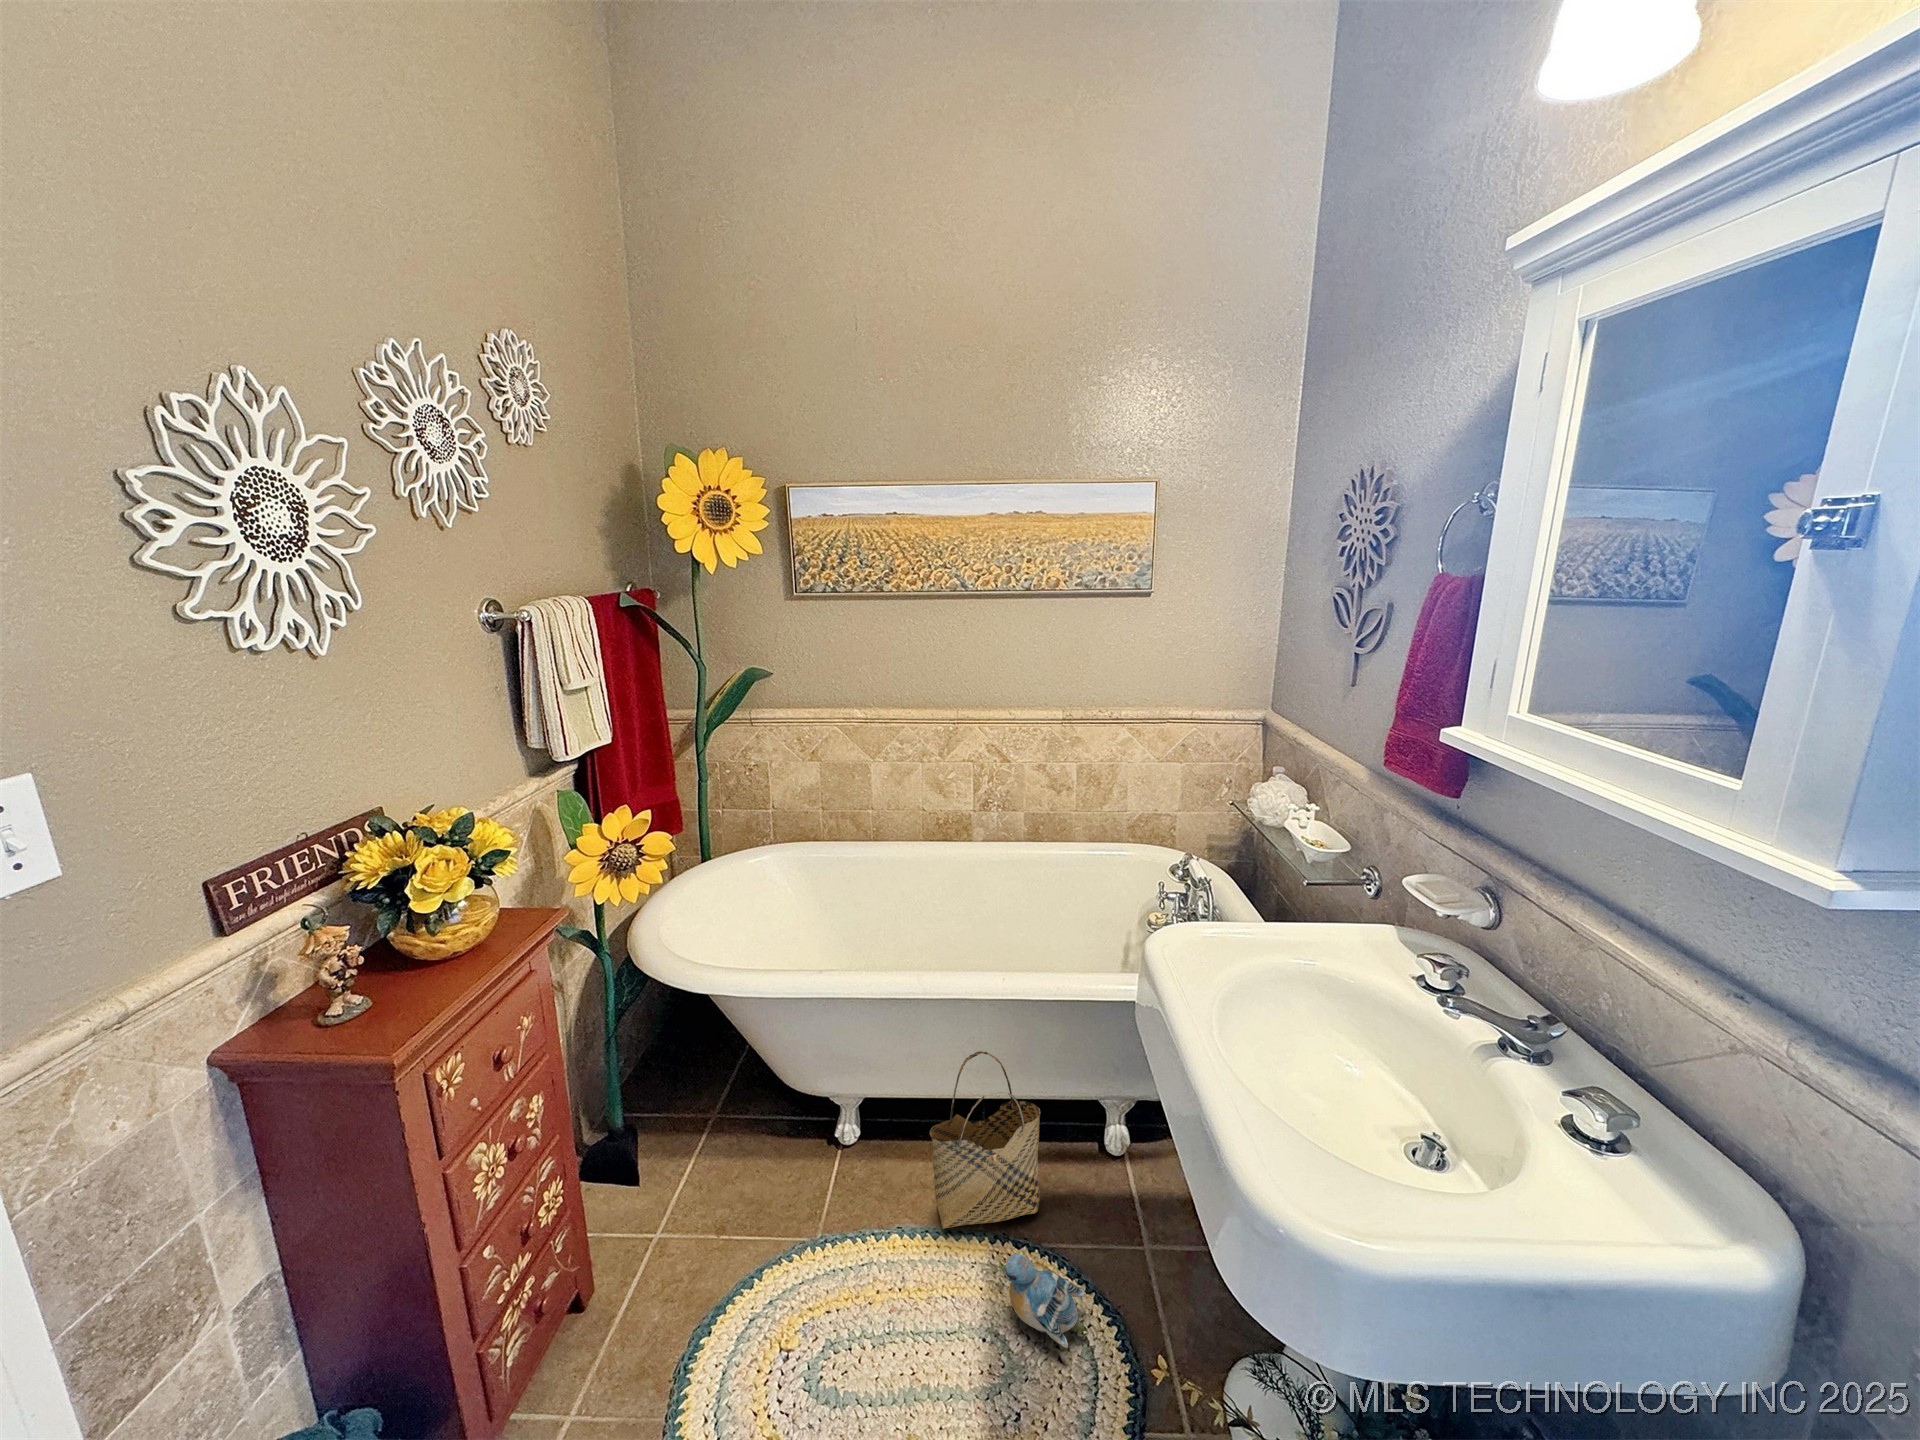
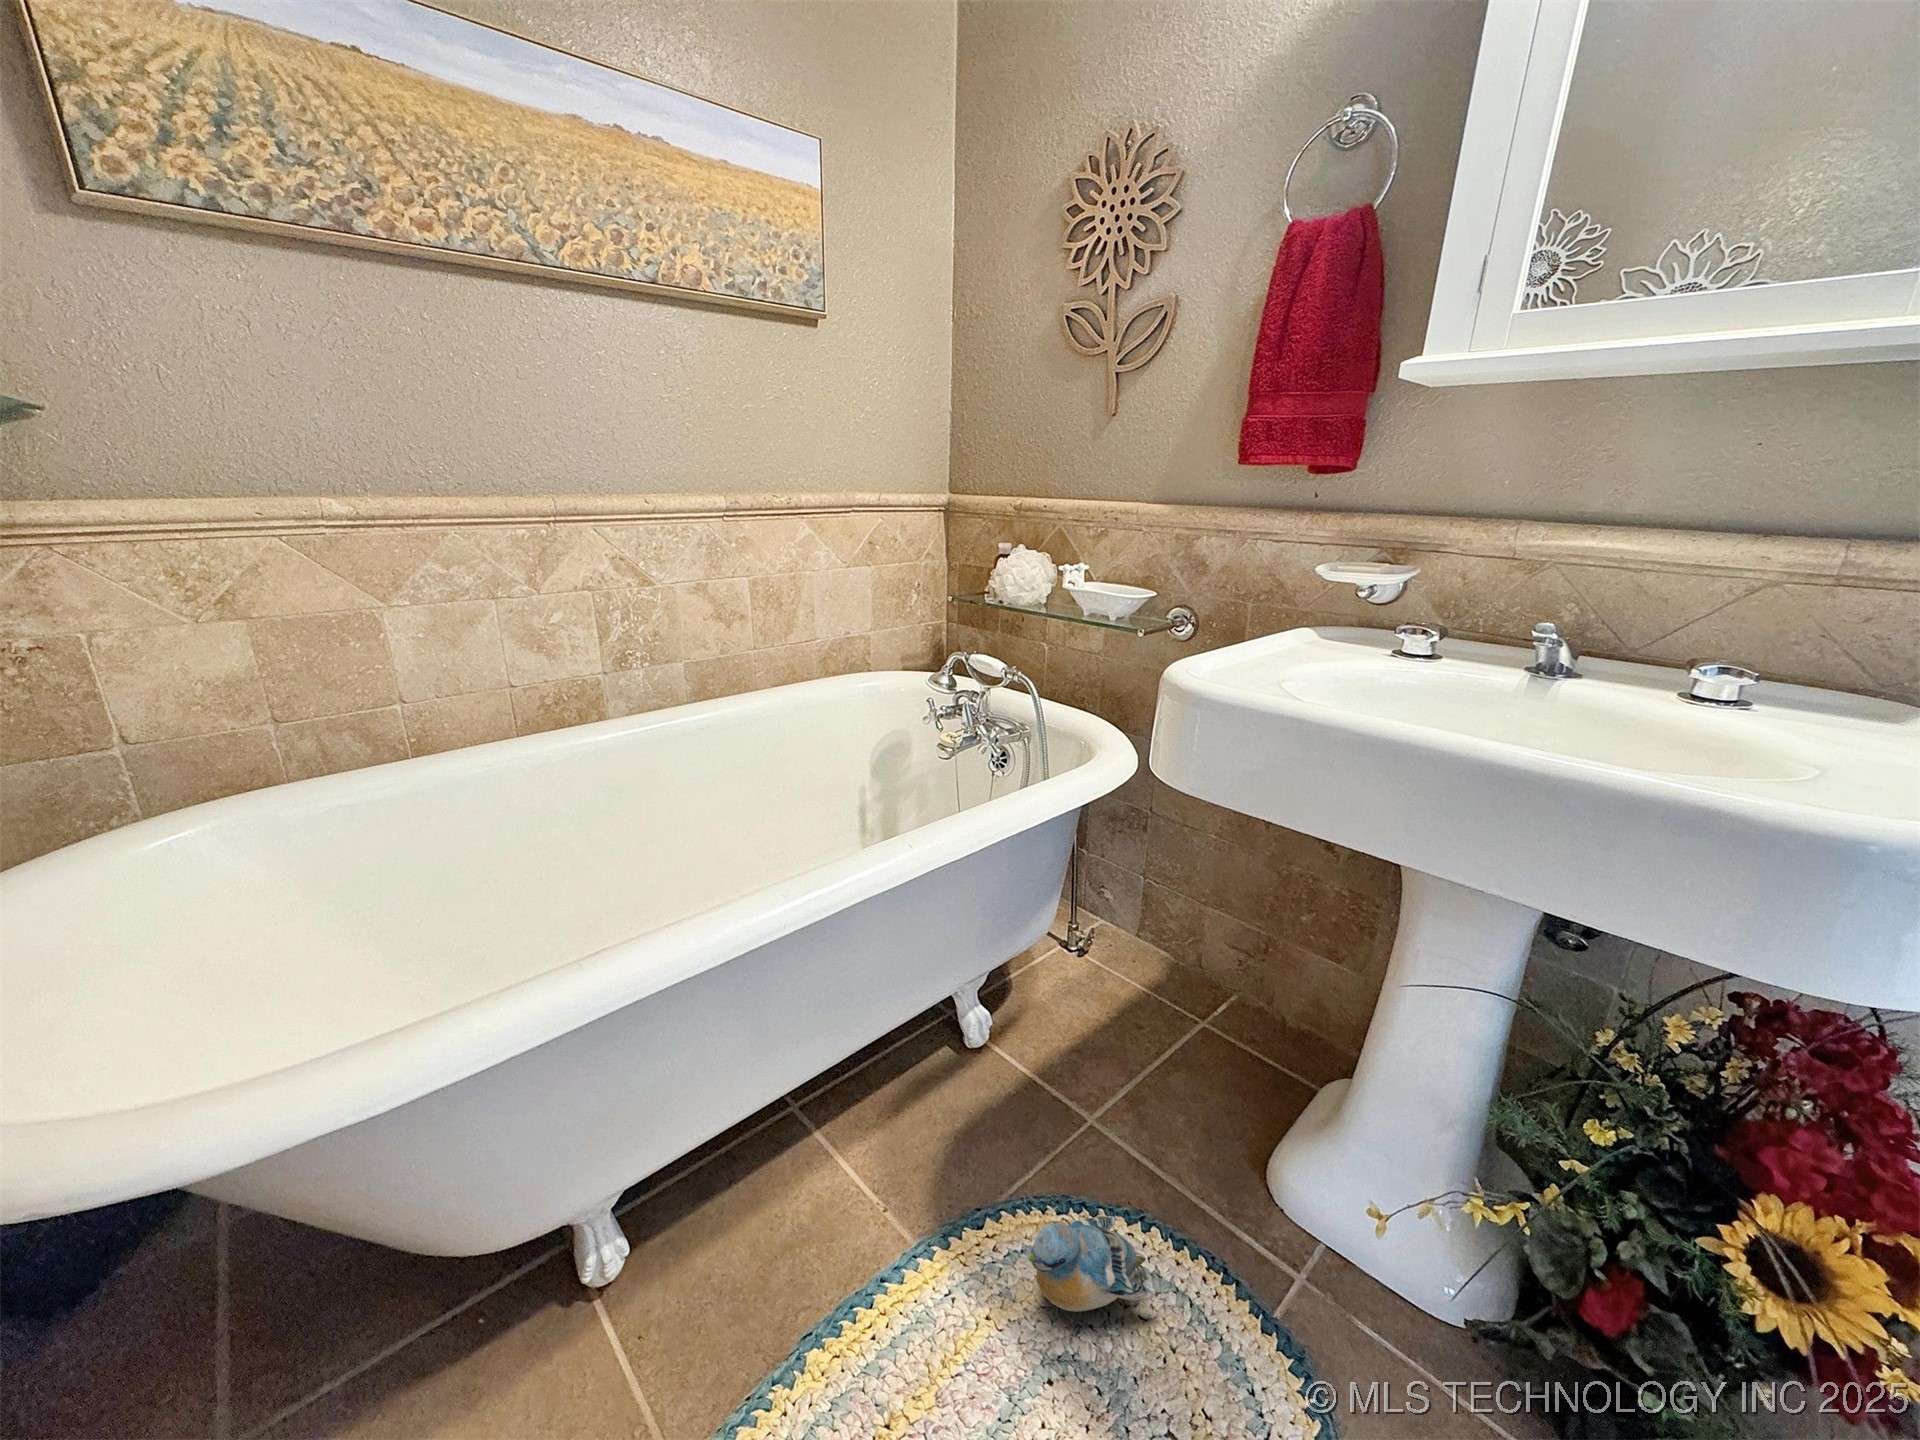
woven basket: present [930,1051,1040,1229] -> none [828,982,968,1282]

